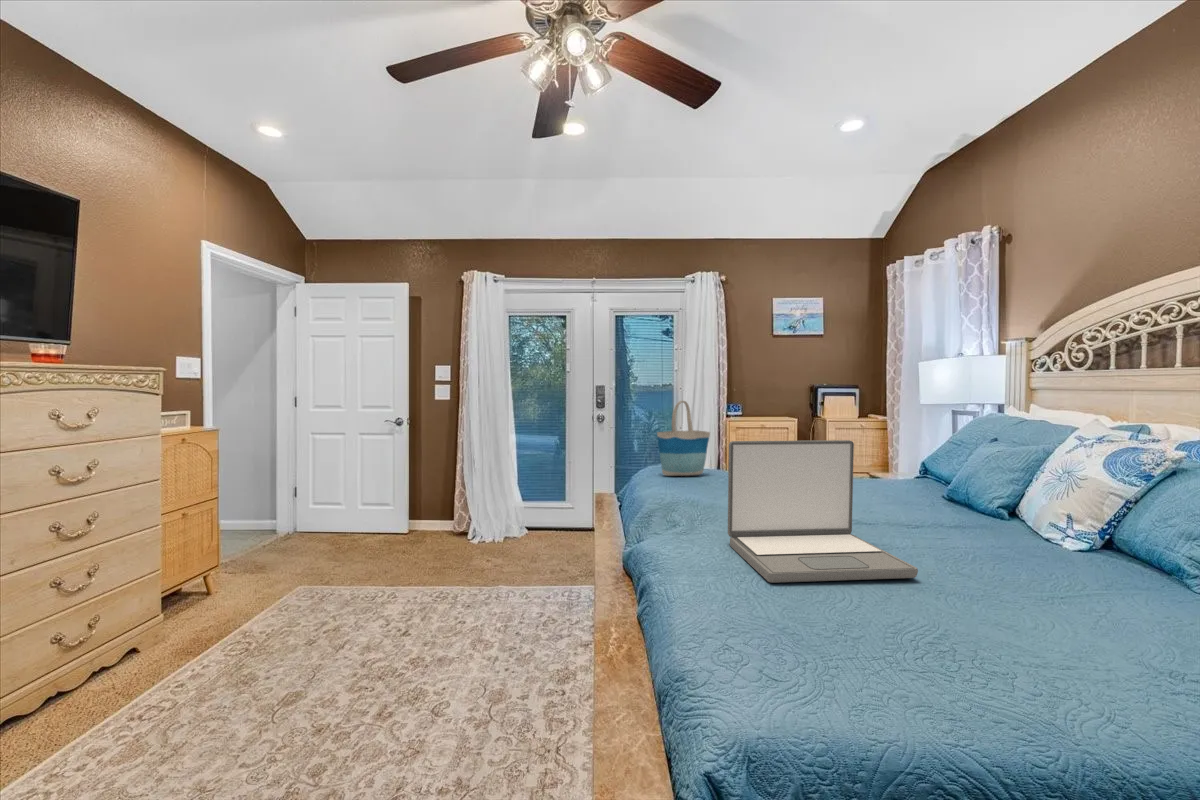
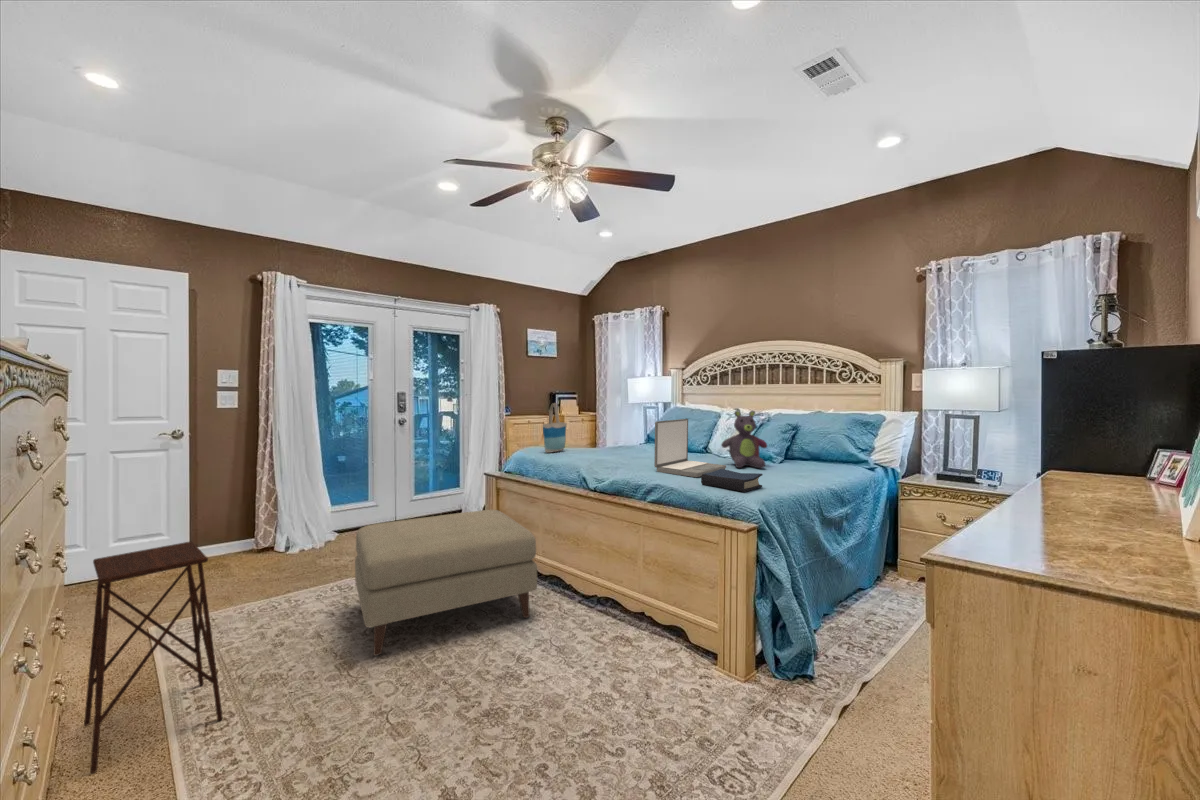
stuffed bear: none [954,429,1116,603] -> present [722,411,767,468]
side table: none [77,518,229,703] -> present [84,541,223,773]
ottoman: none [314,533,569,726] -> present [355,510,537,656]
hardback book: none [719,579,878,677] -> present [701,469,763,492]

